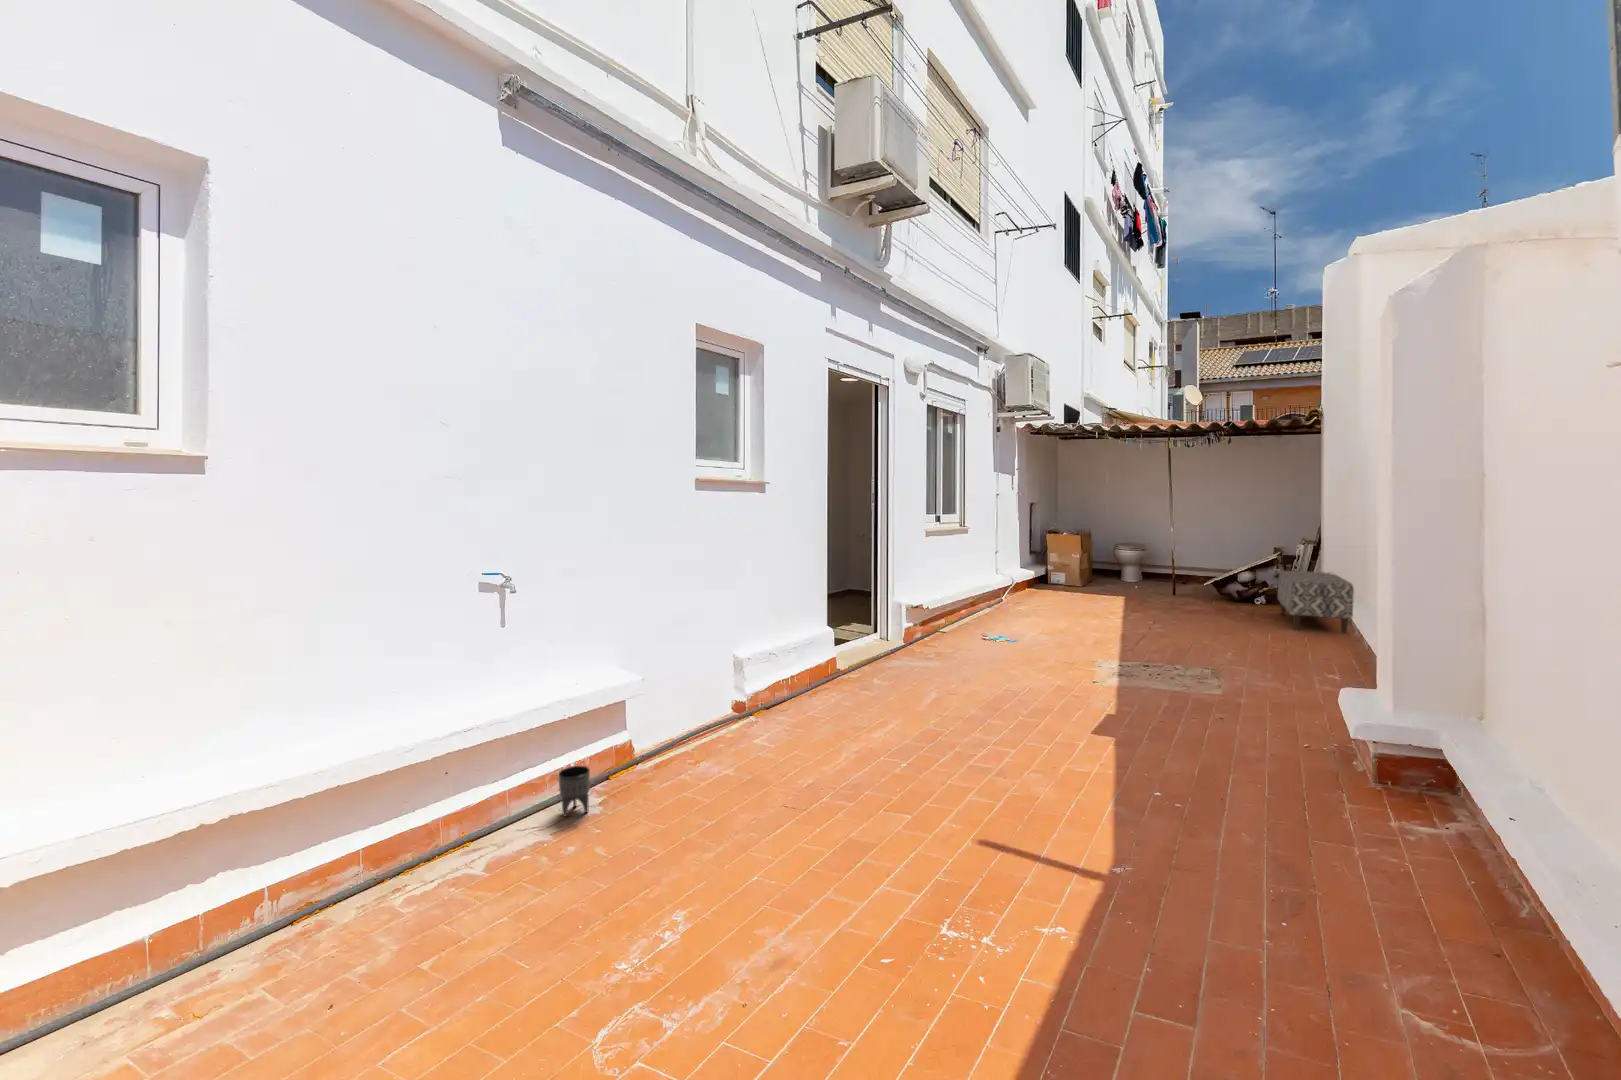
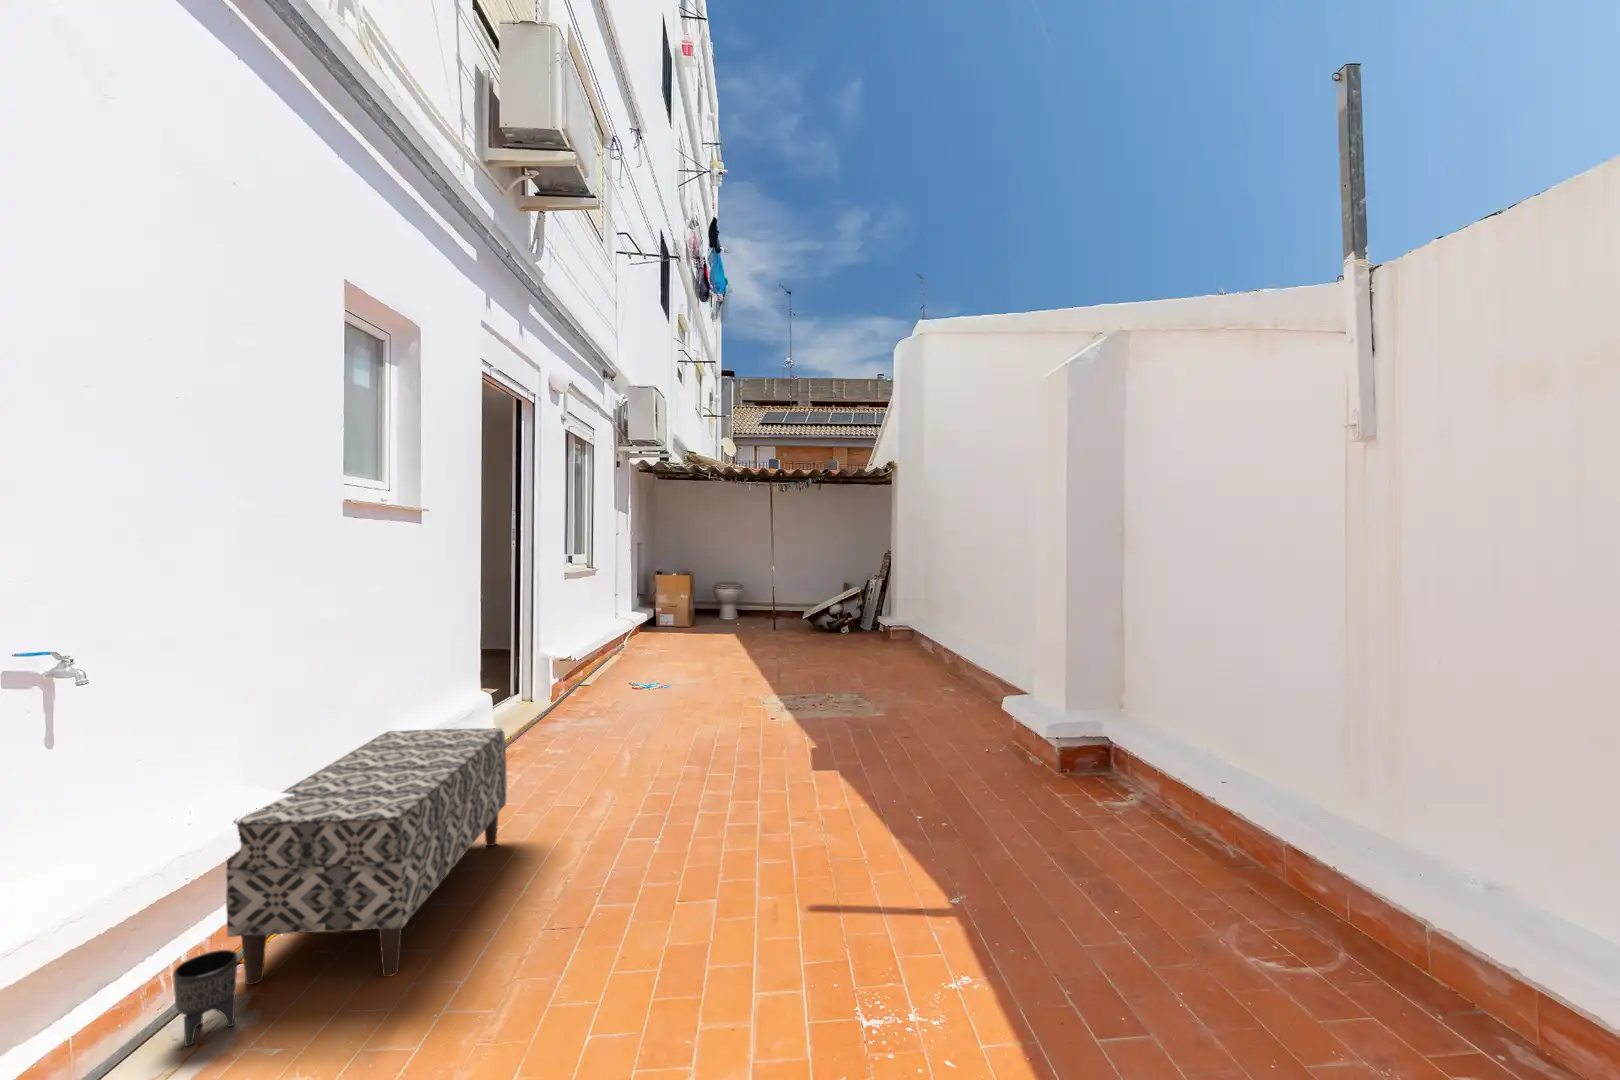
bench: present [1278,570,1354,634] -> present [226,728,507,985]

